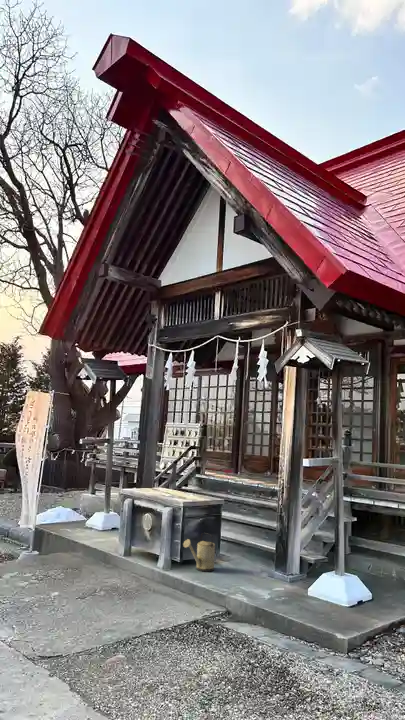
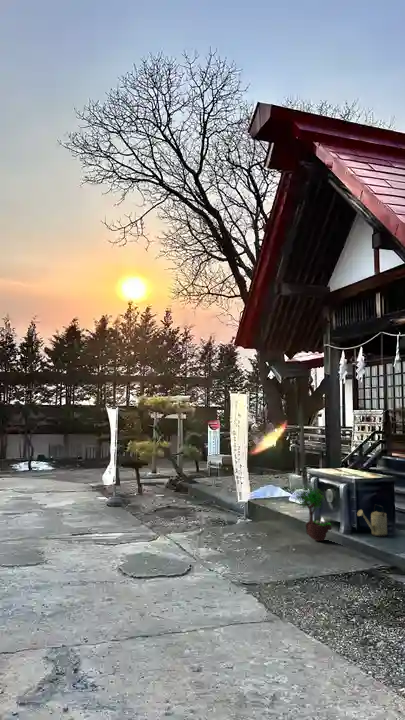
potted tree: none [103,504,149,579] -> present [296,486,332,541]

